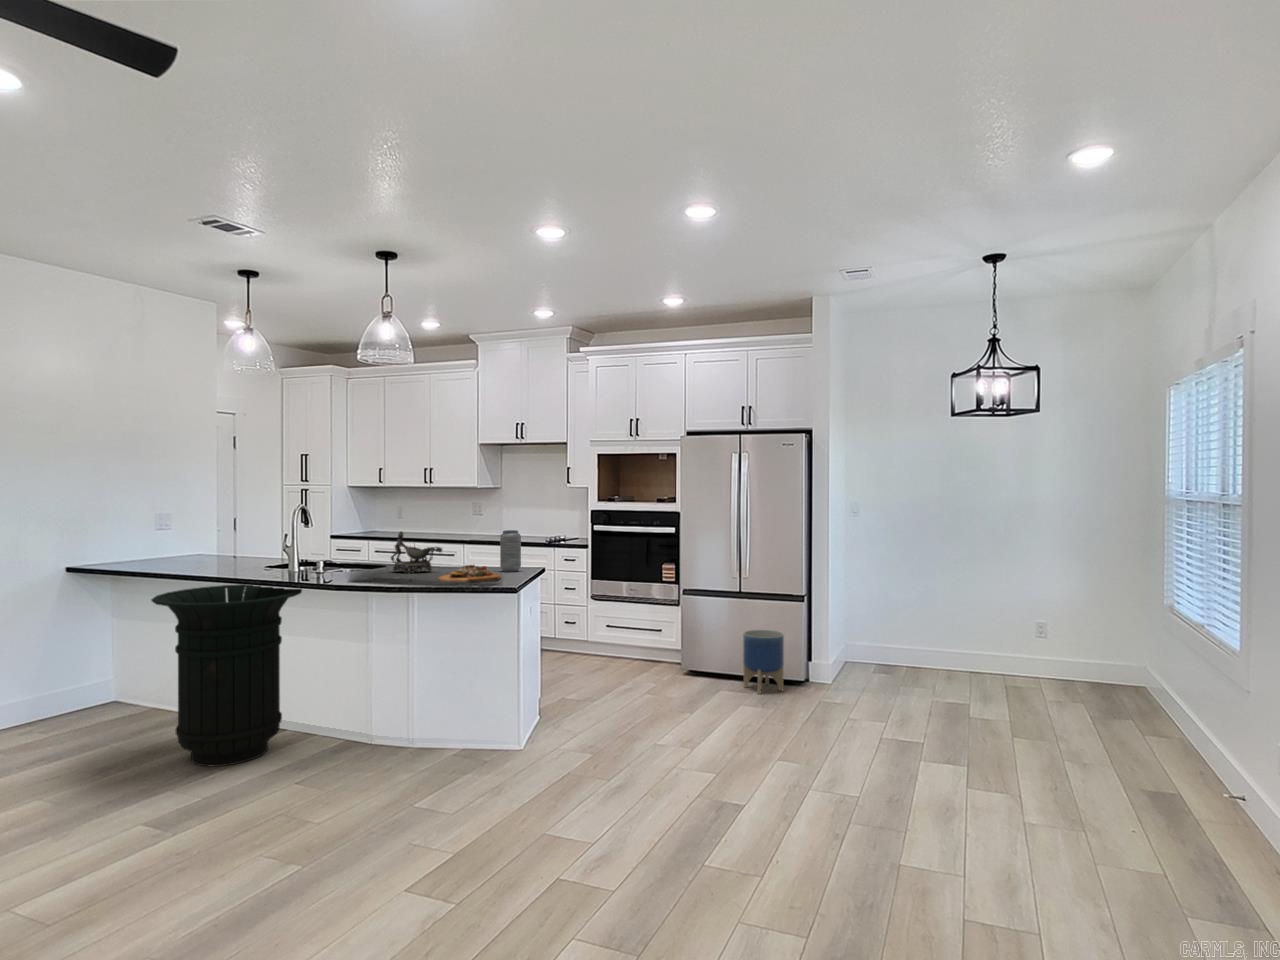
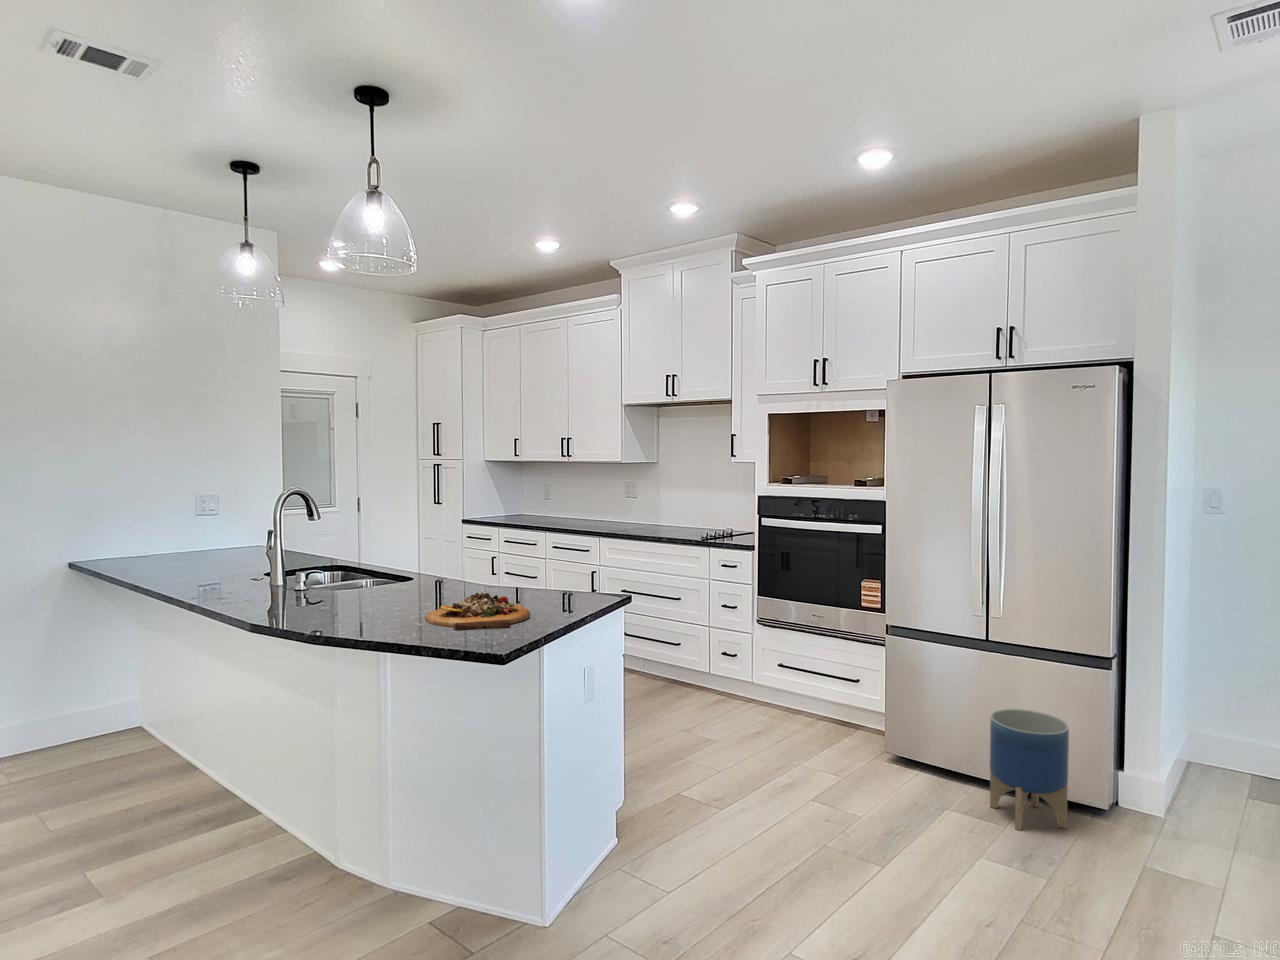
vase: present [500,530,521,572] -> none [560,532,593,600]
decorative bowl: present [391,532,442,573] -> none [404,530,473,596]
trash can: present [152,584,302,766] -> none [39,598,269,873]

